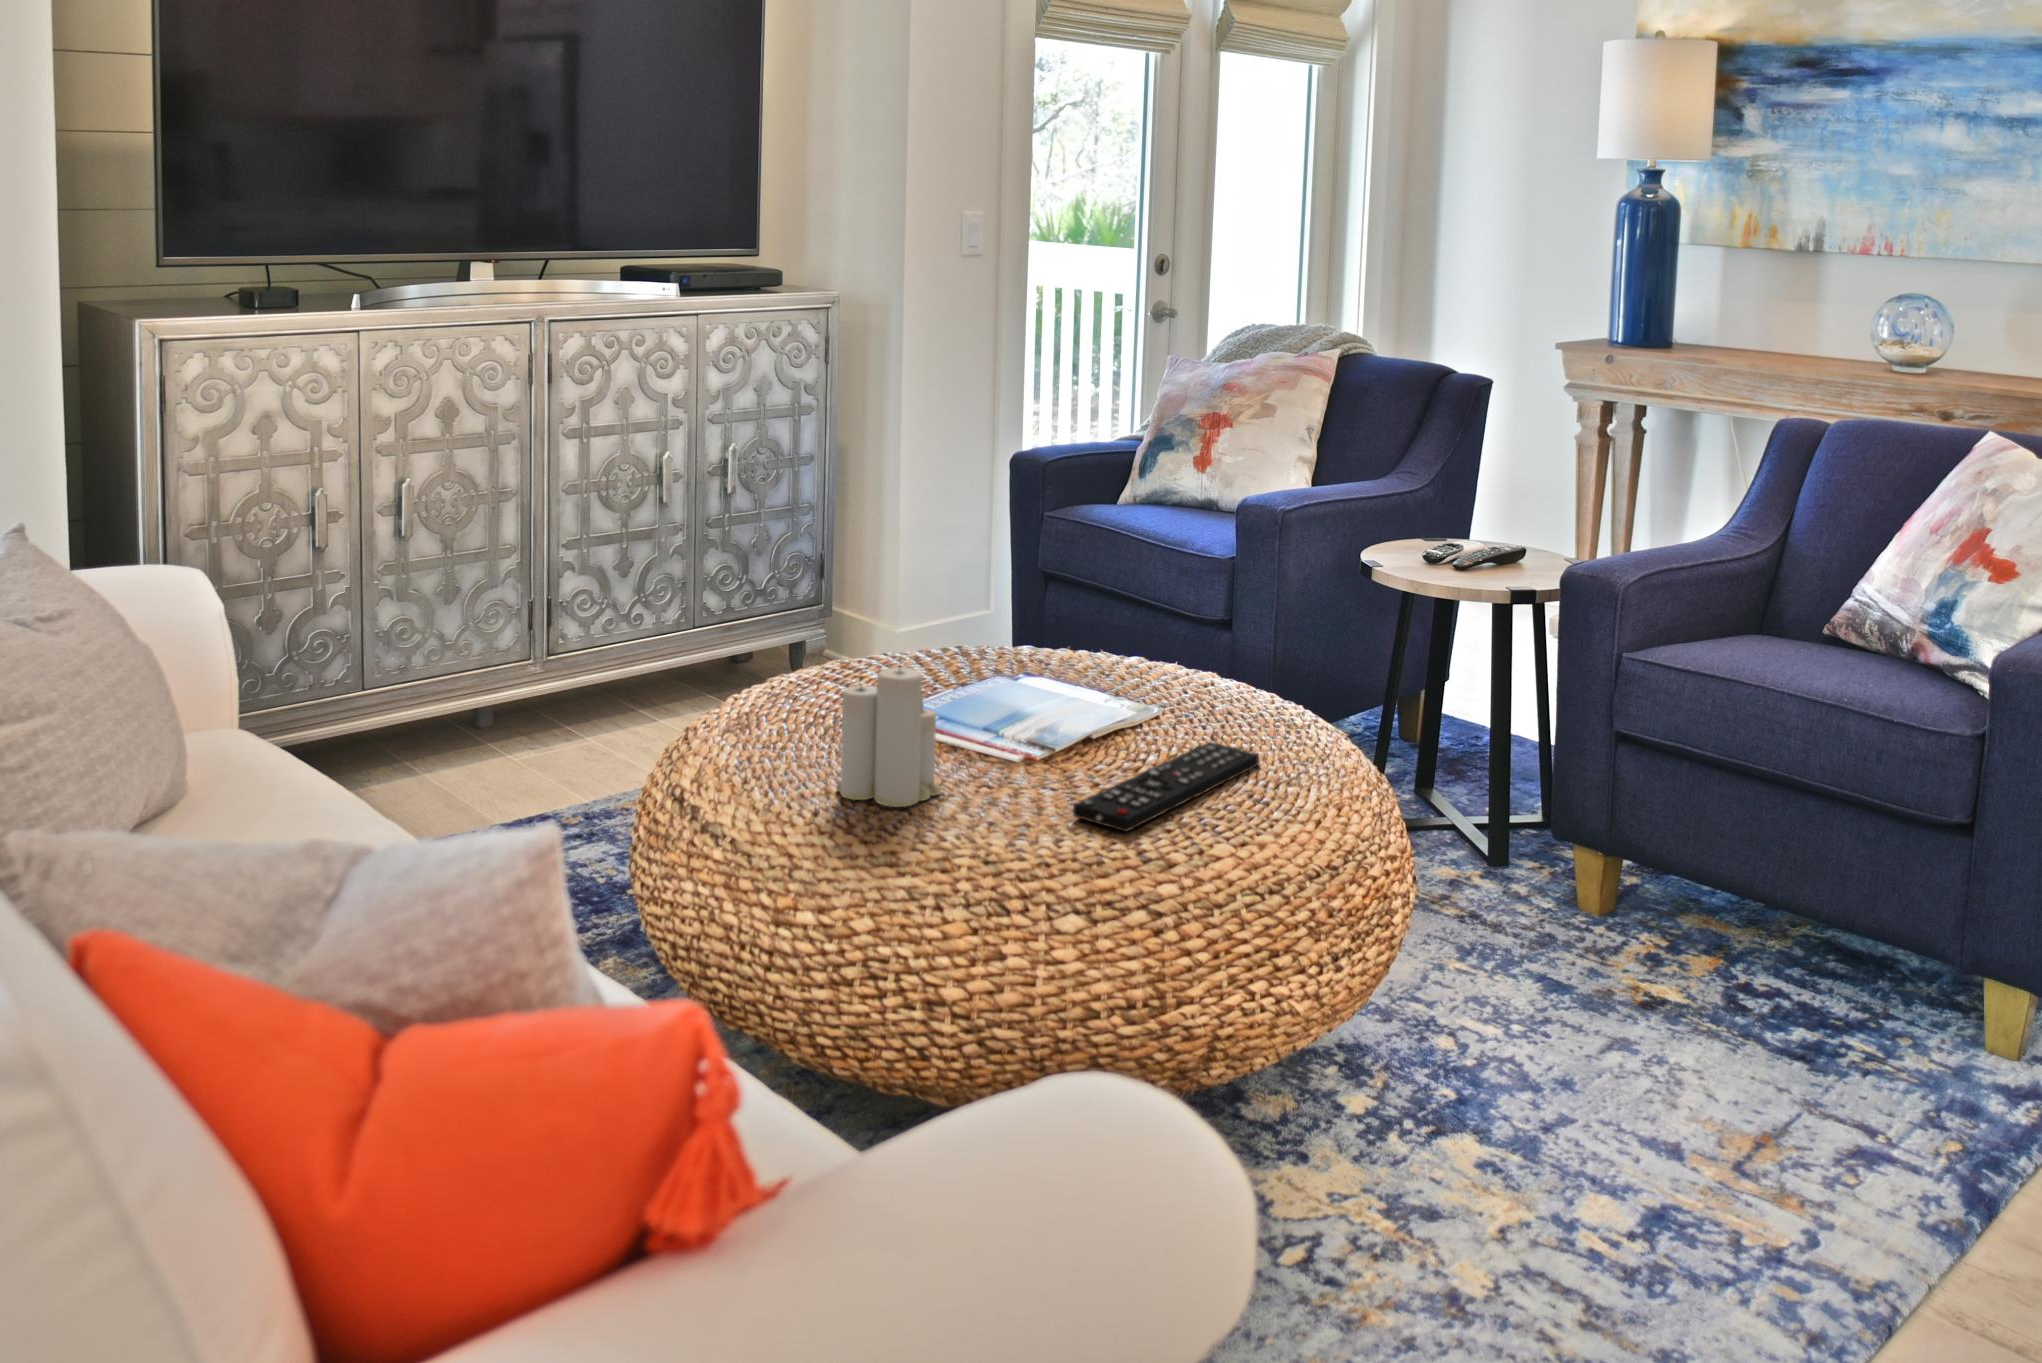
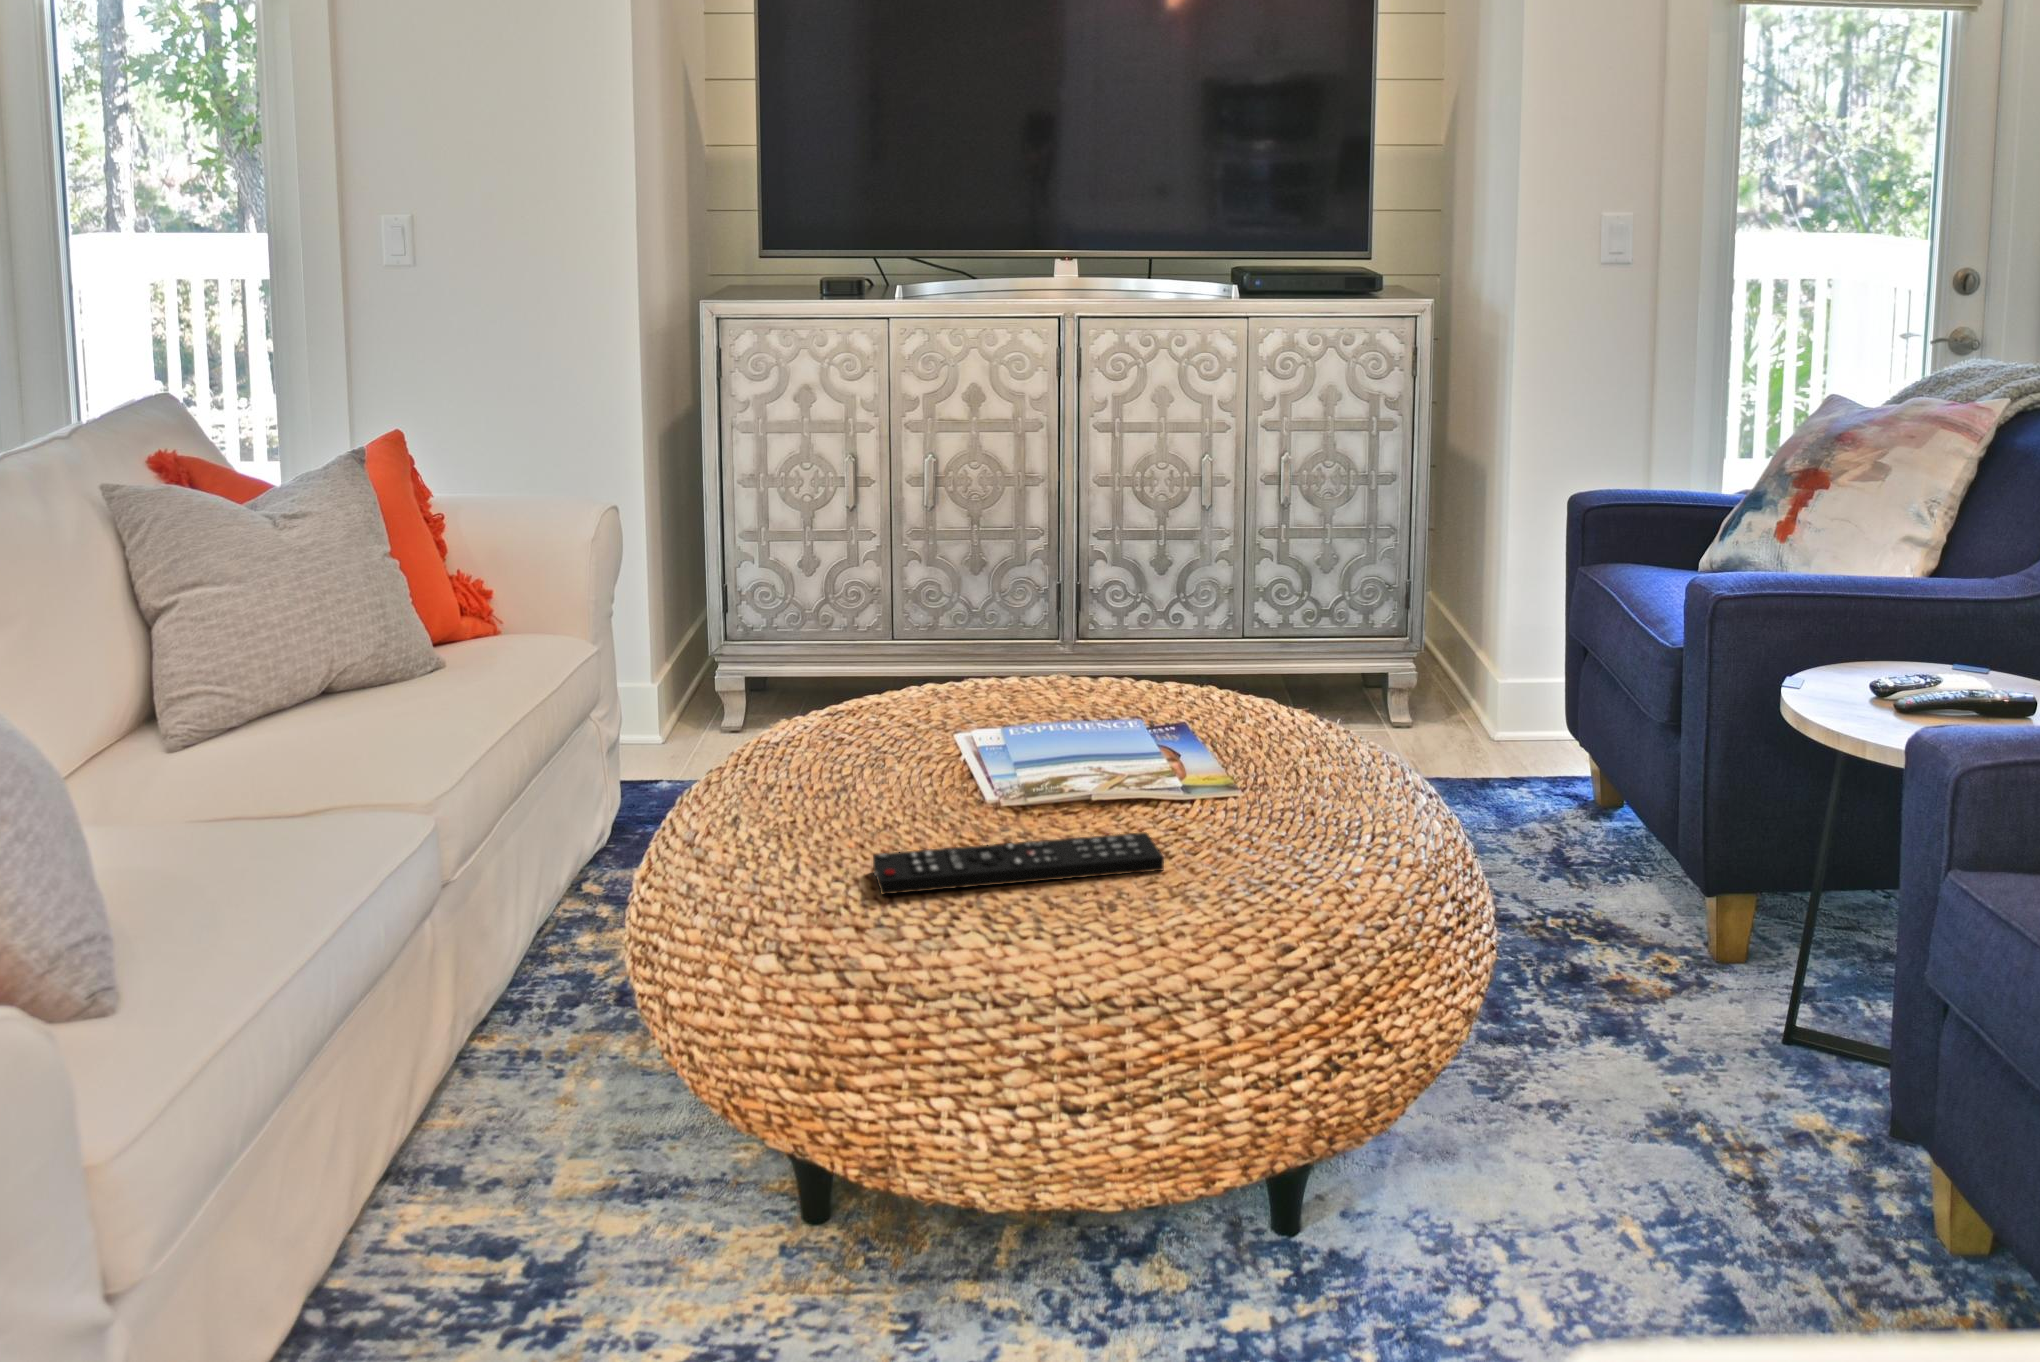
candle: present [836,663,941,807] -> none [742,667,830,819]

